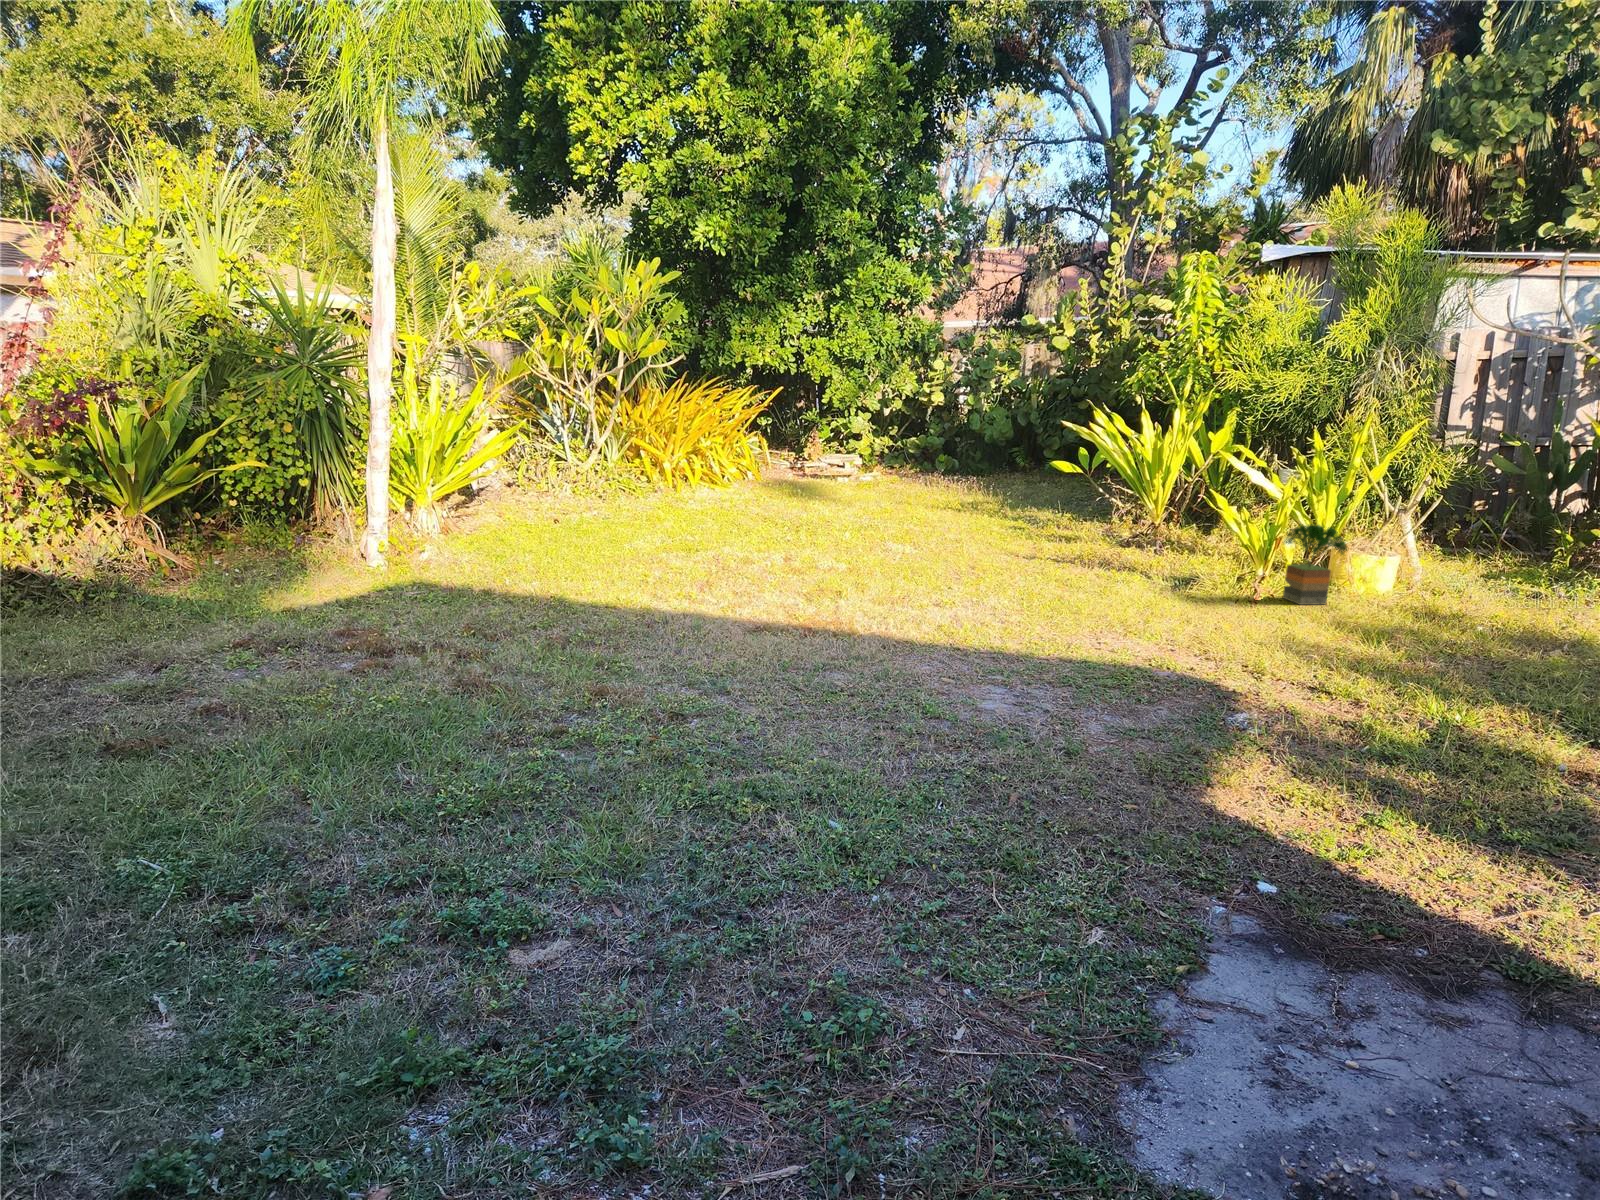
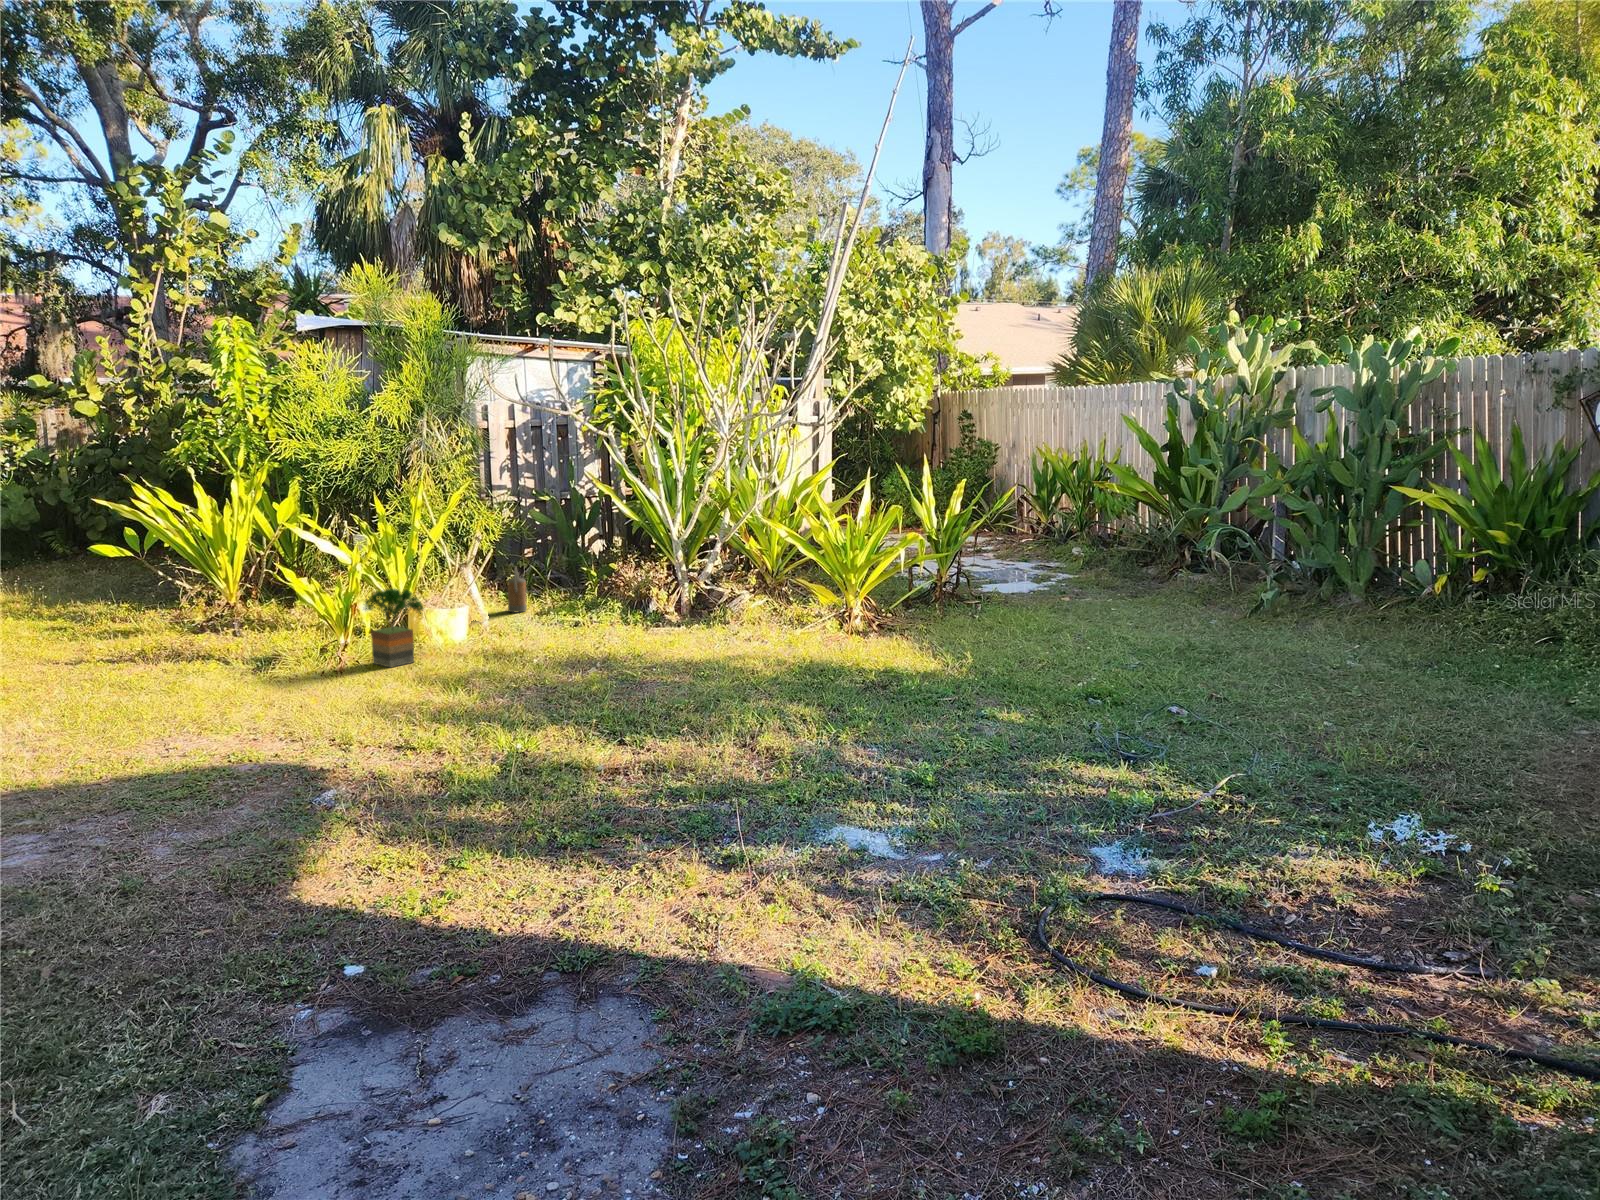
watering can: none [1443,520,1472,573] -> present [507,567,527,612]

